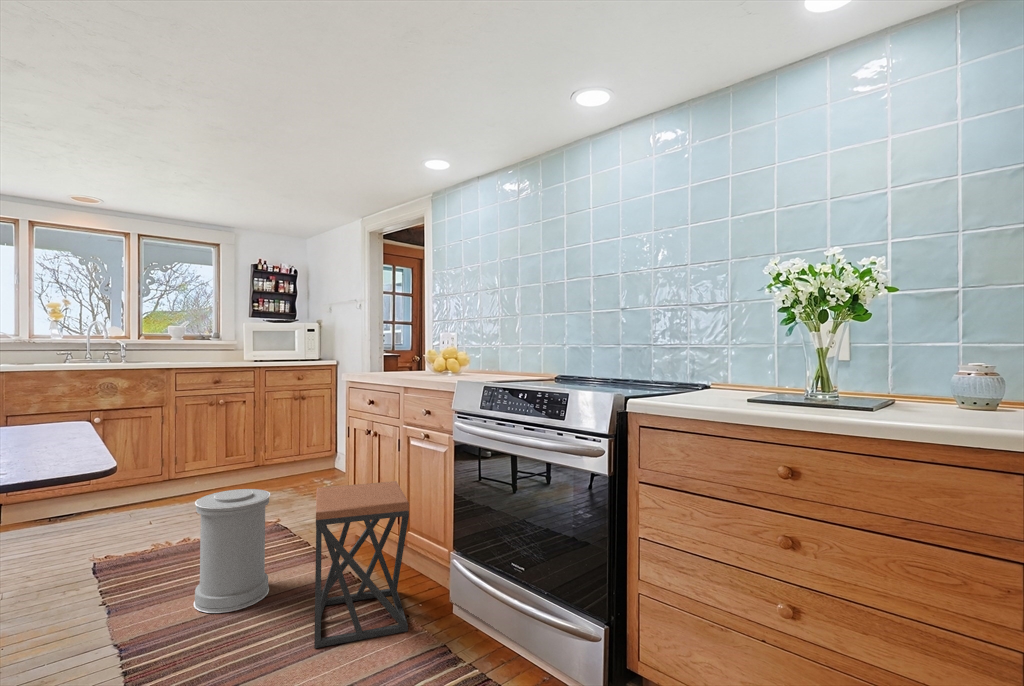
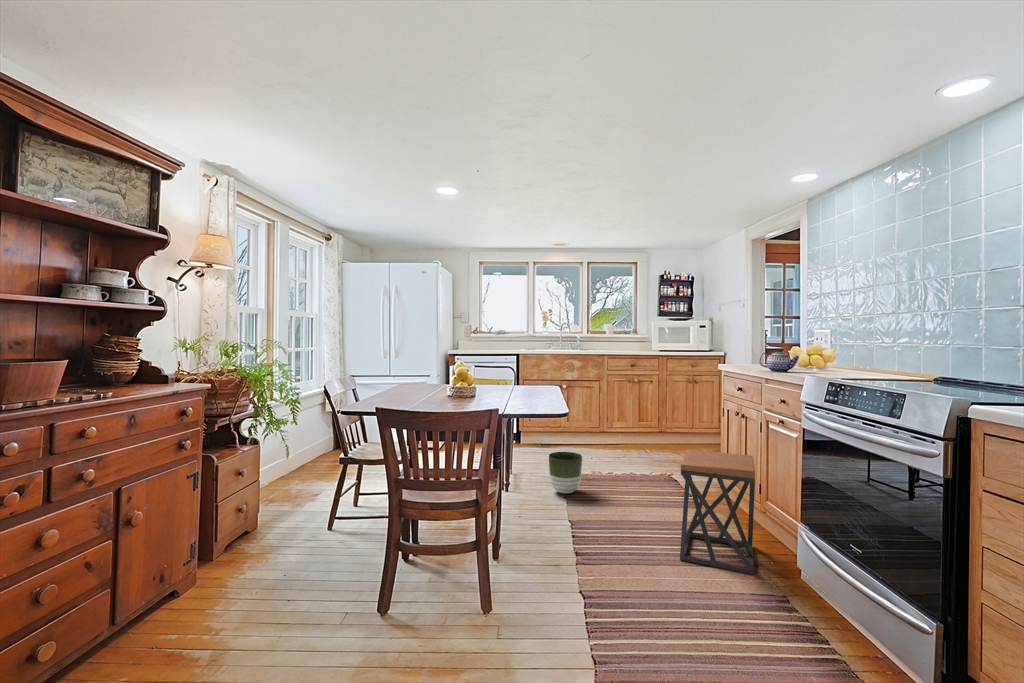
teapot: none [396,353,438,378] -> present [760,349,799,372]
trash can: present [194,489,270,613] -> none [611,442,658,522]
planter: none [67,526,138,600] -> present [549,452,582,494]

